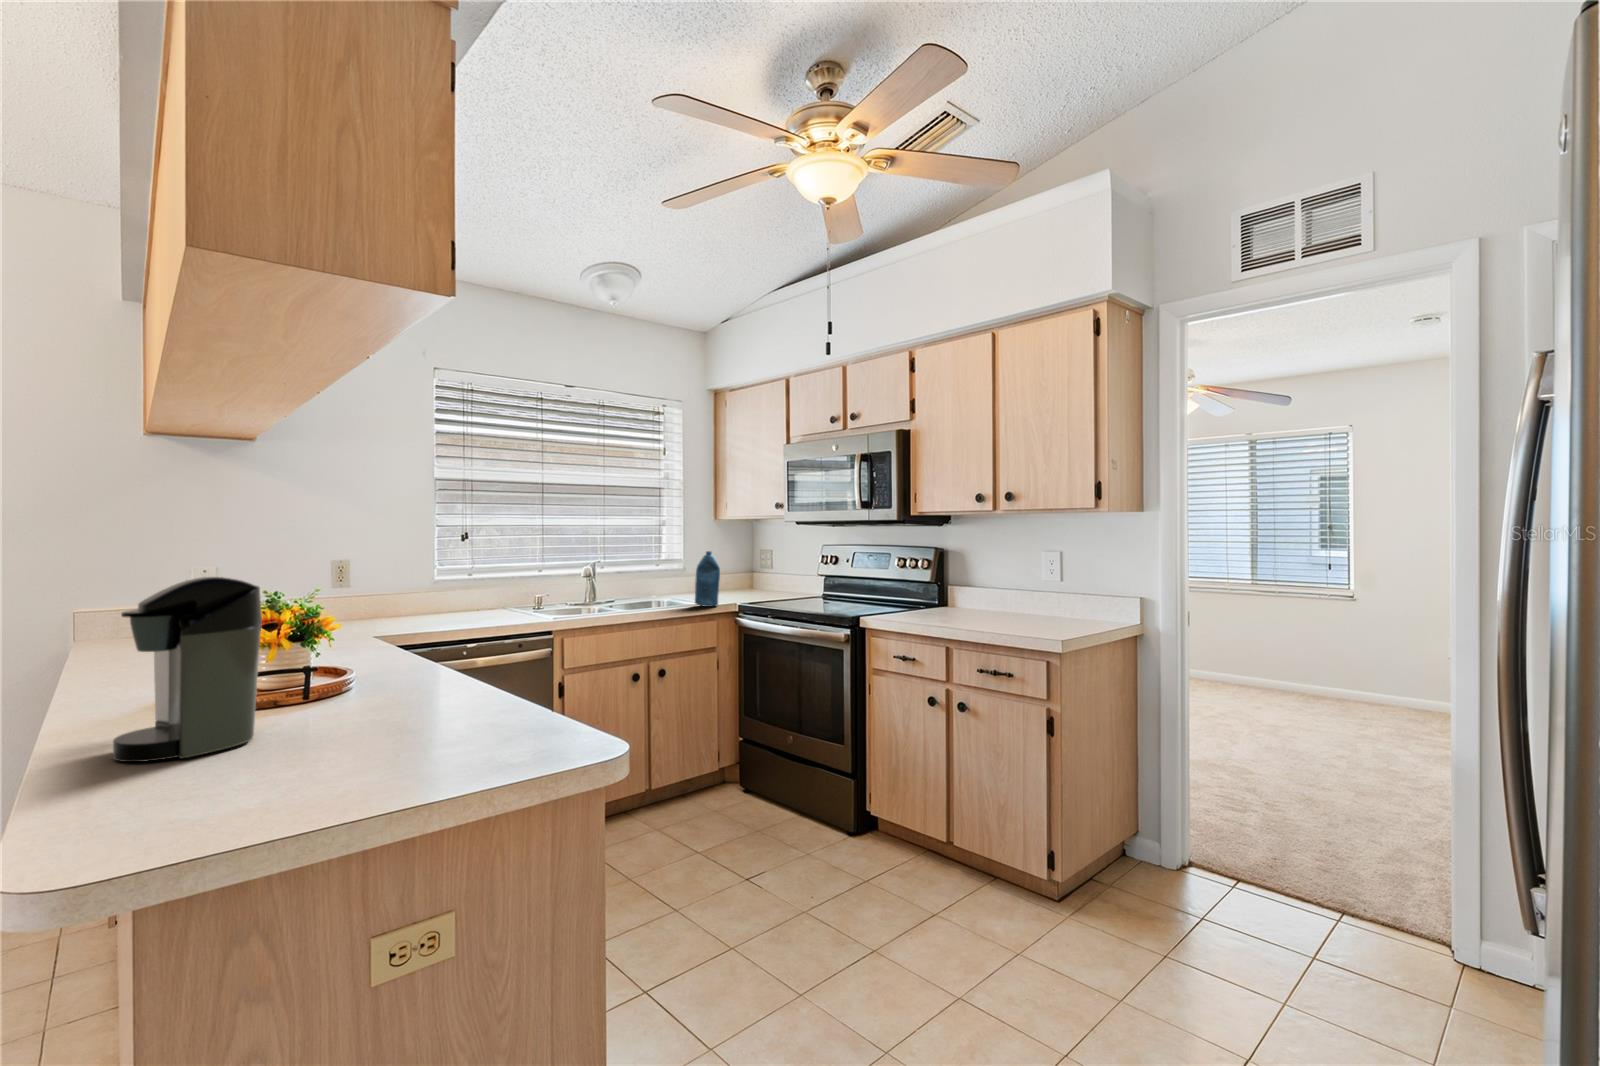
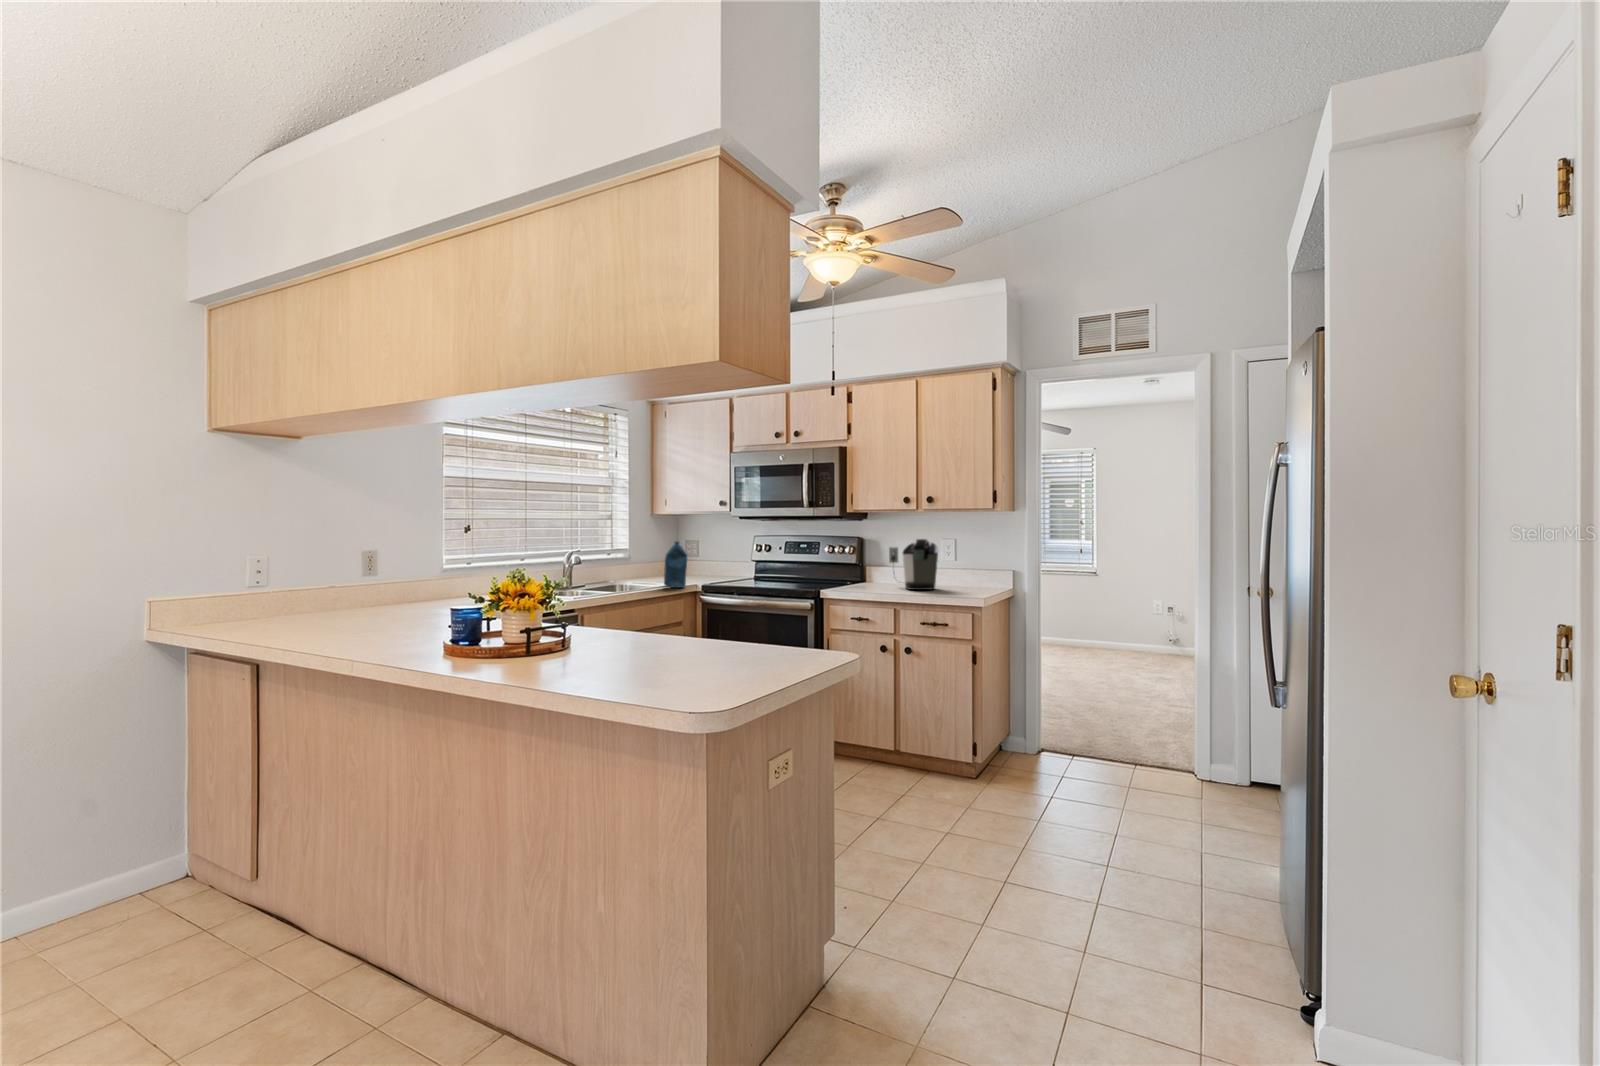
coffee maker: present [113,577,262,762] -> present [889,539,938,590]

